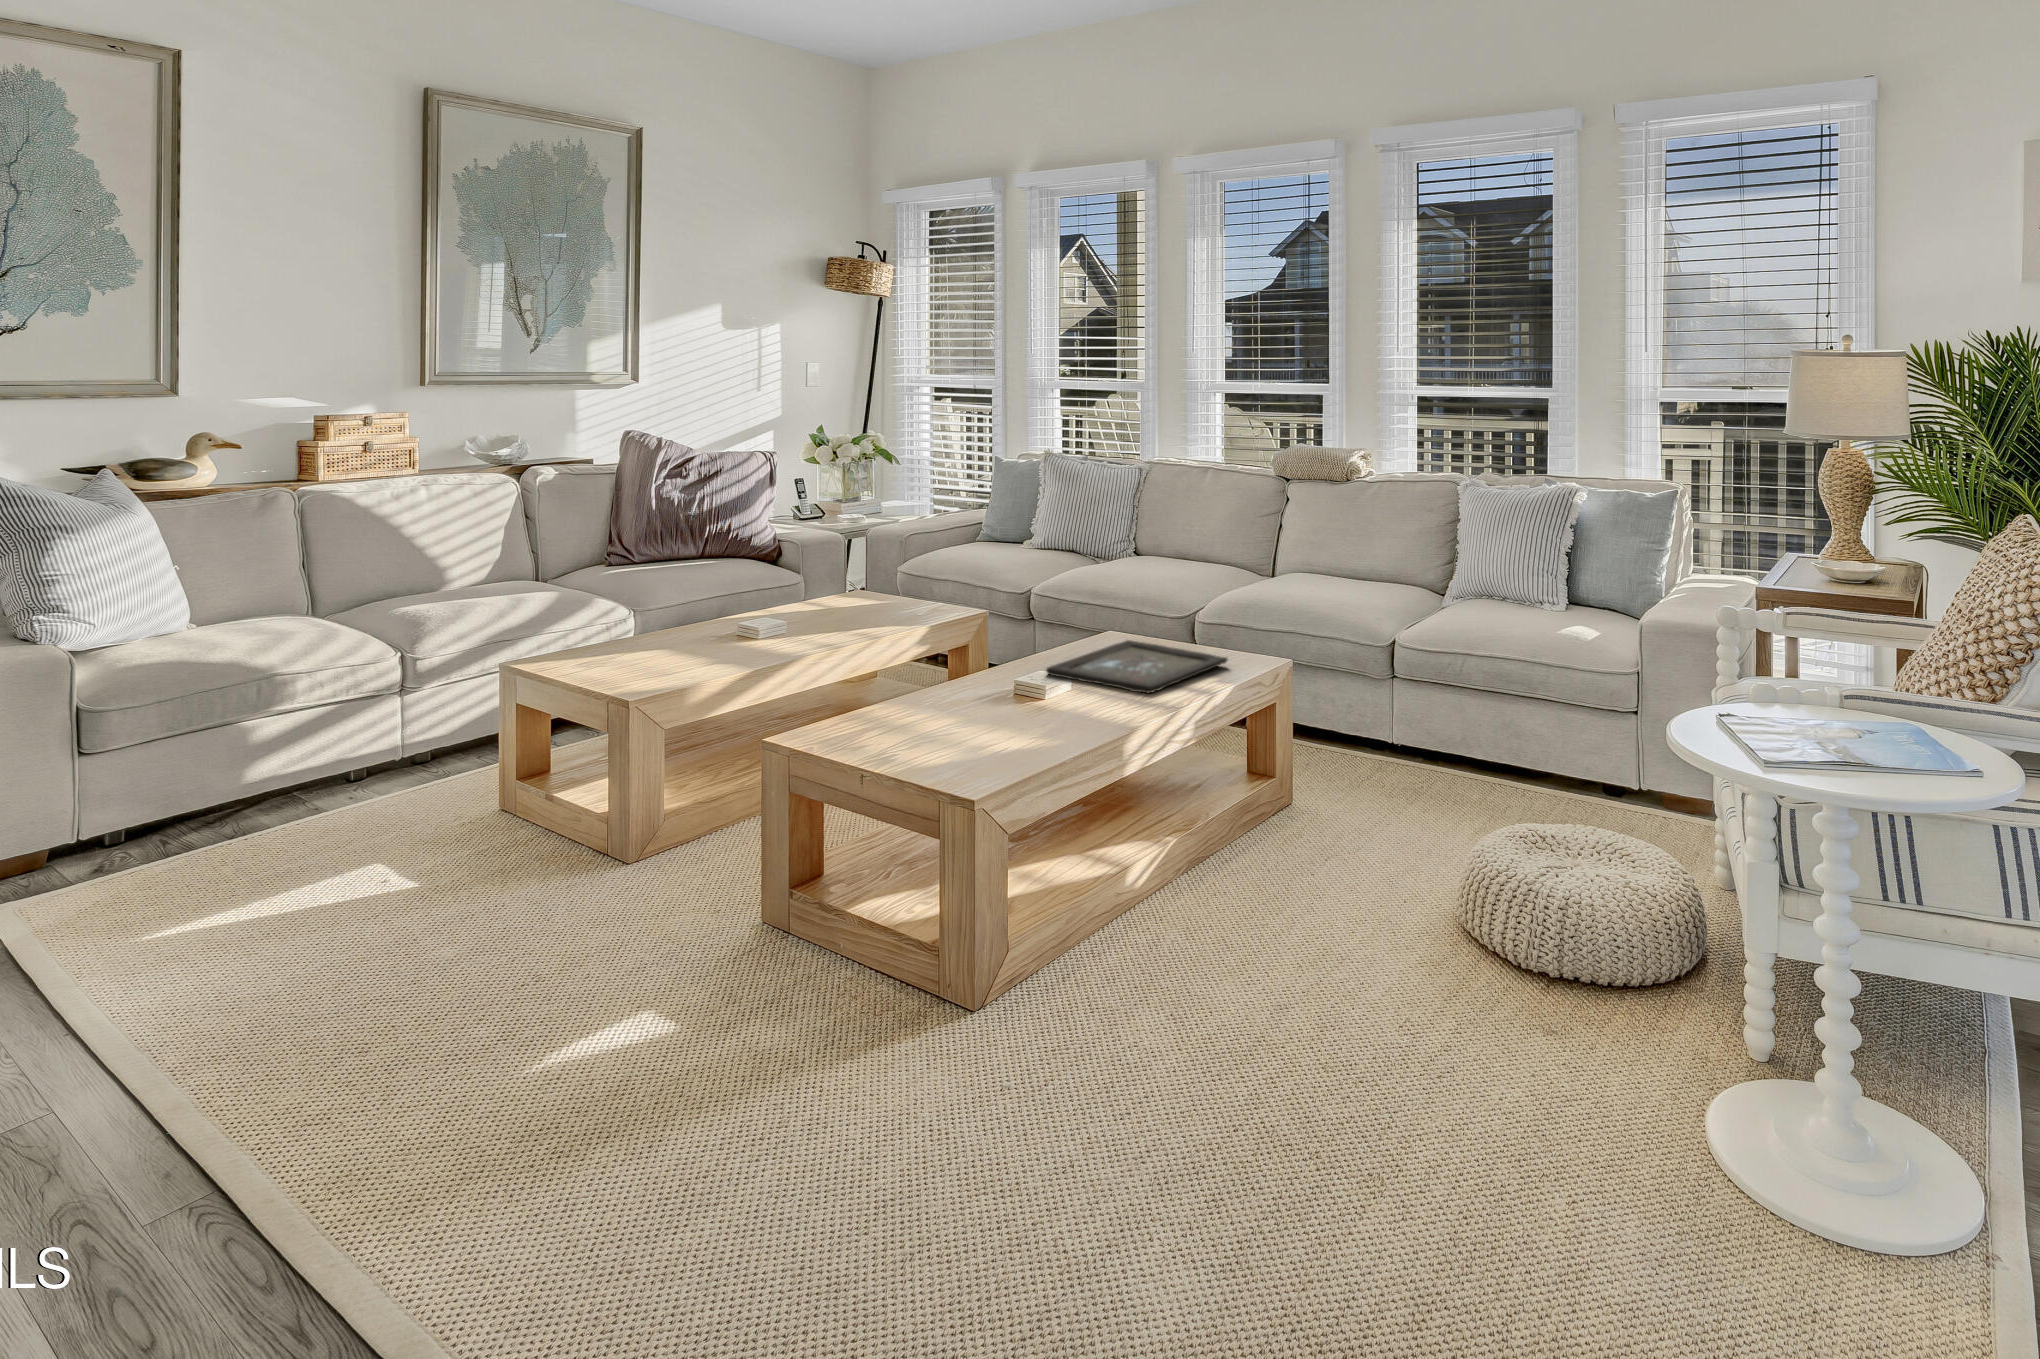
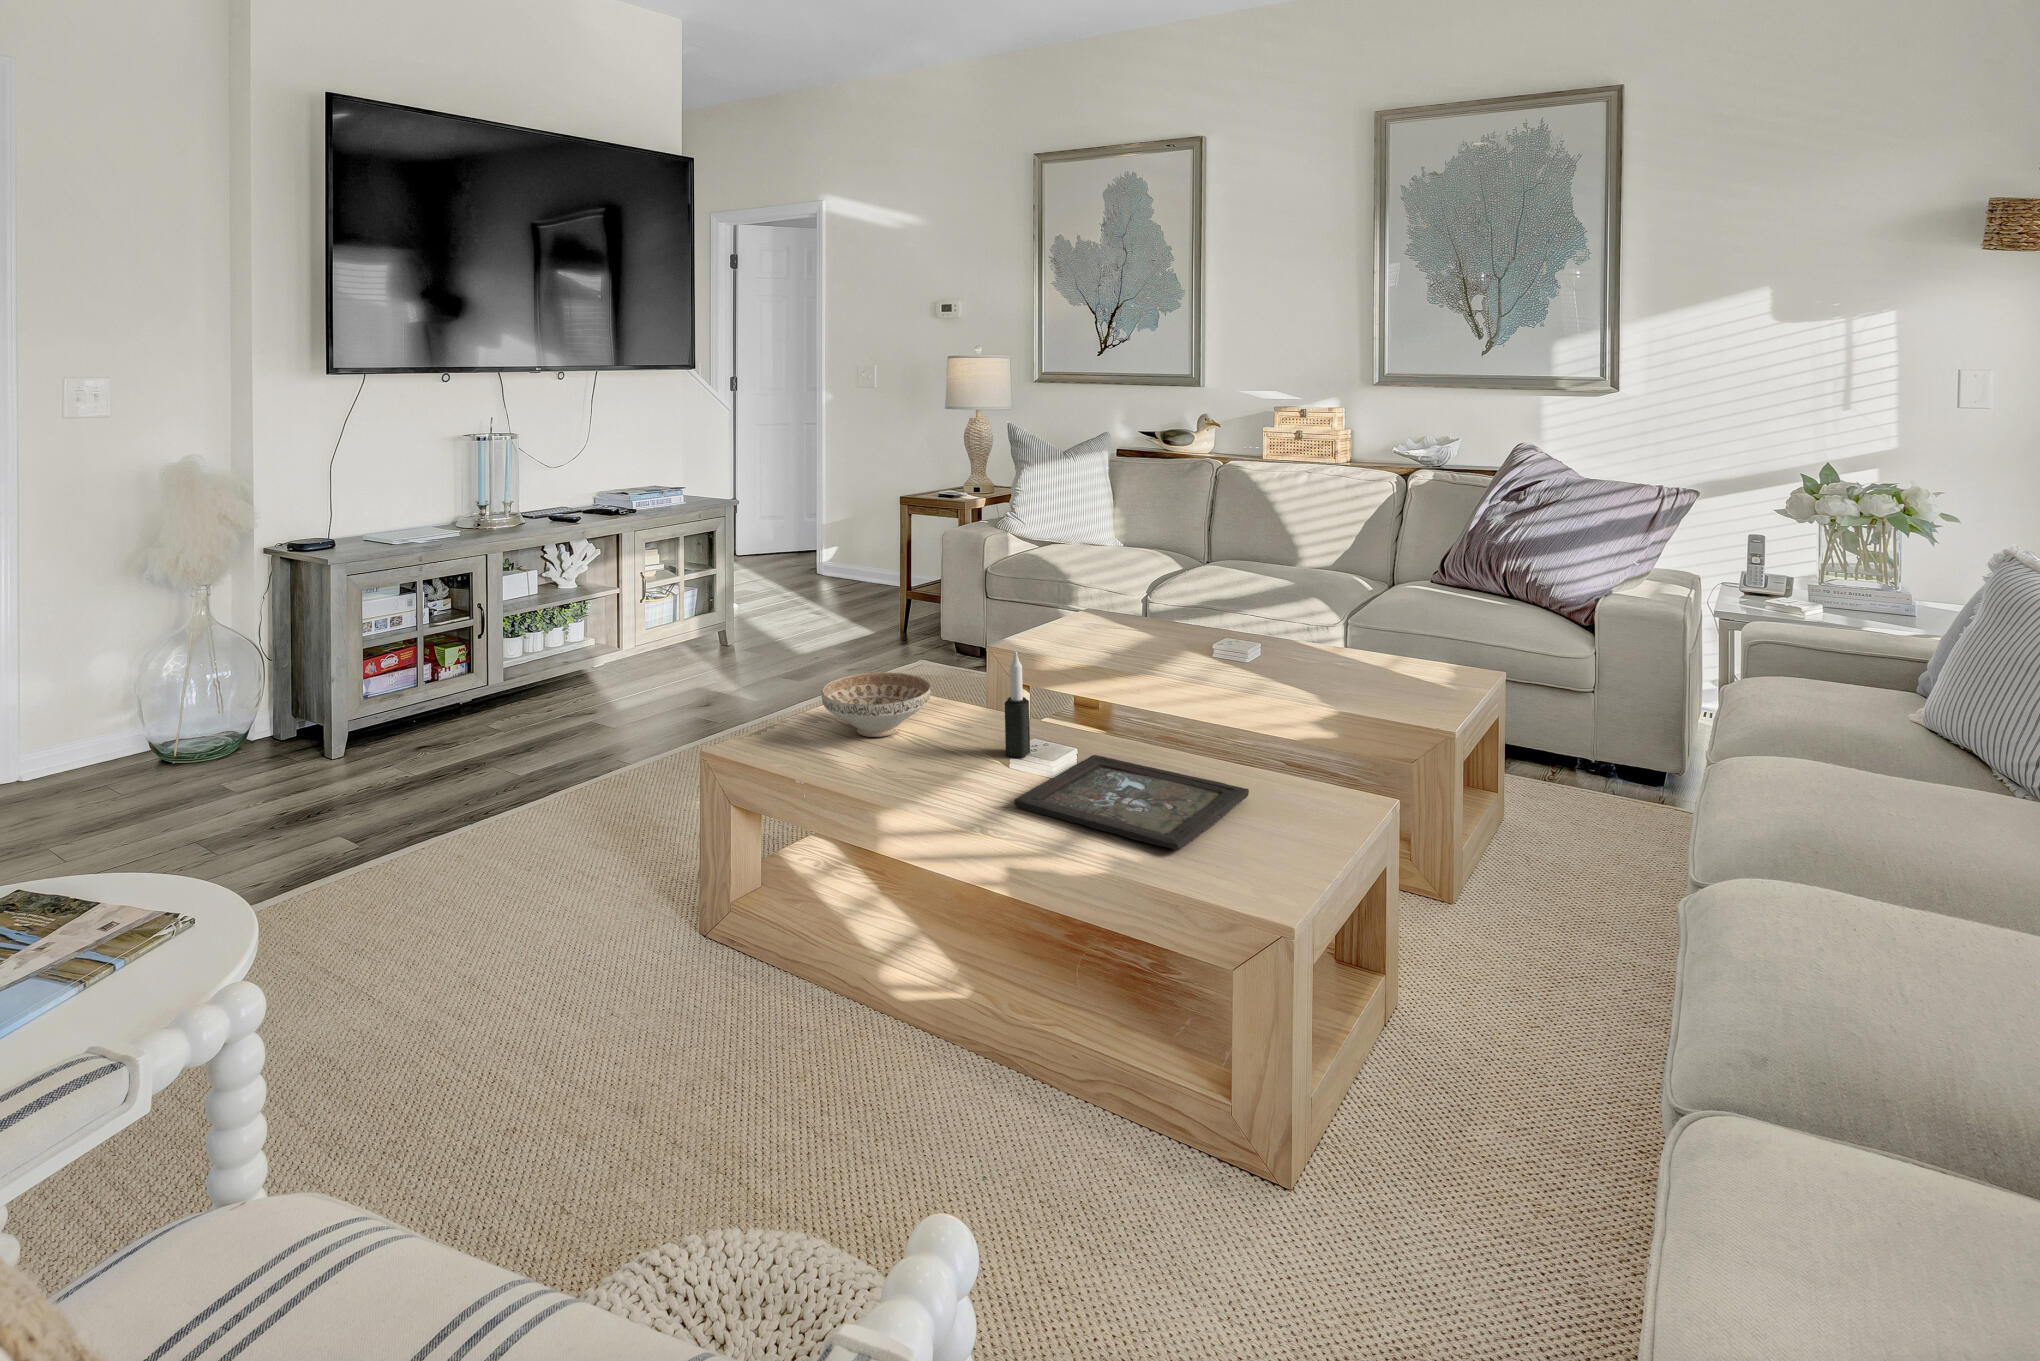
candle: none [1013,593,1036,694] -> present [1005,652,1030,758]
decorative bowl: none [886,665,1010,736] -> present [821,672,930,737]

